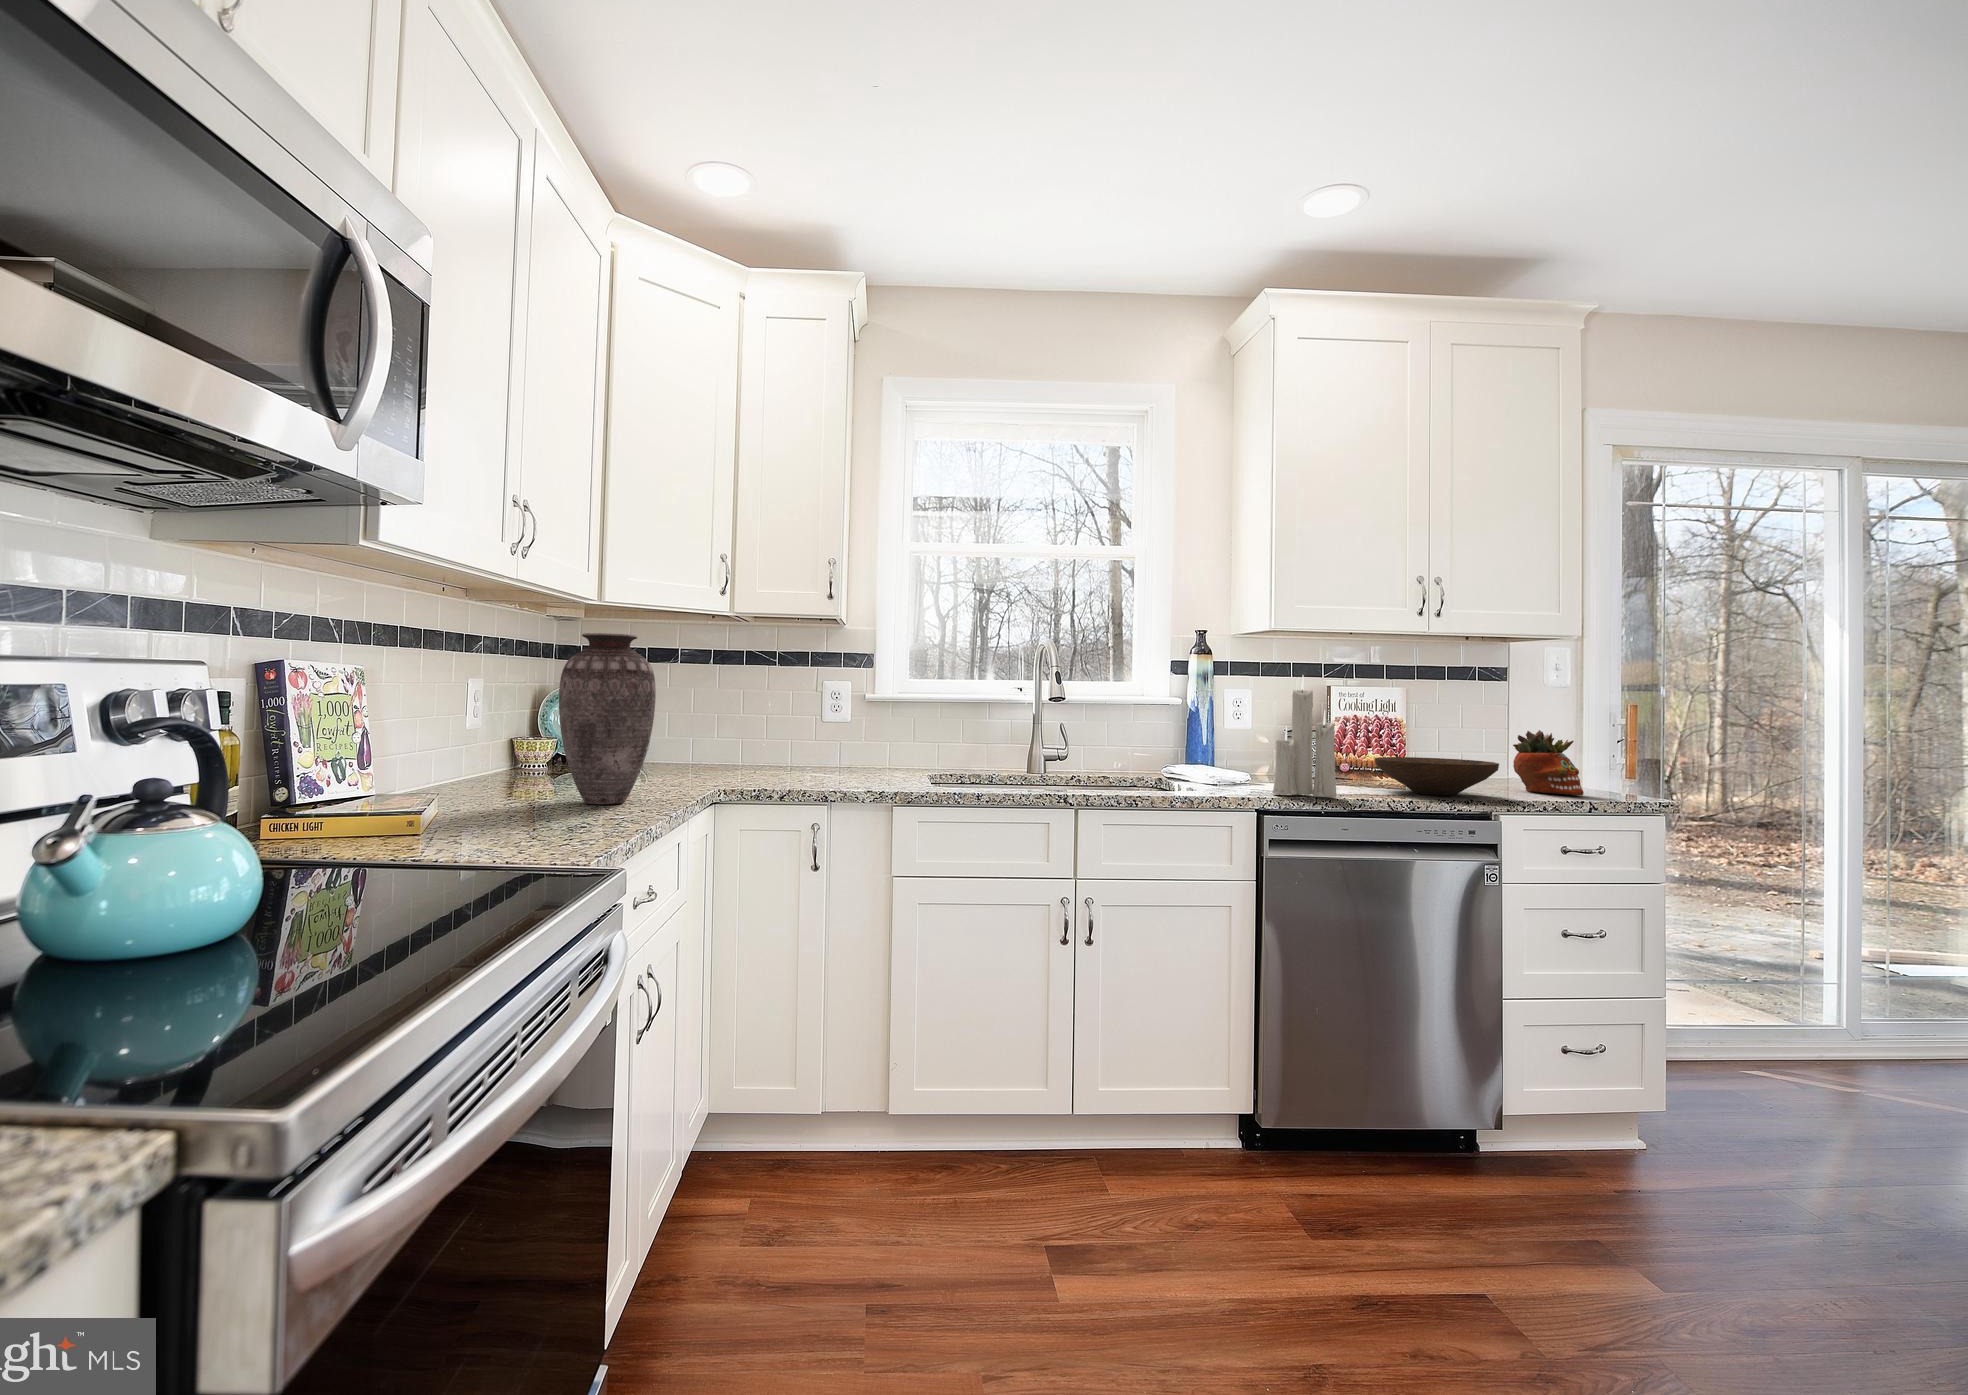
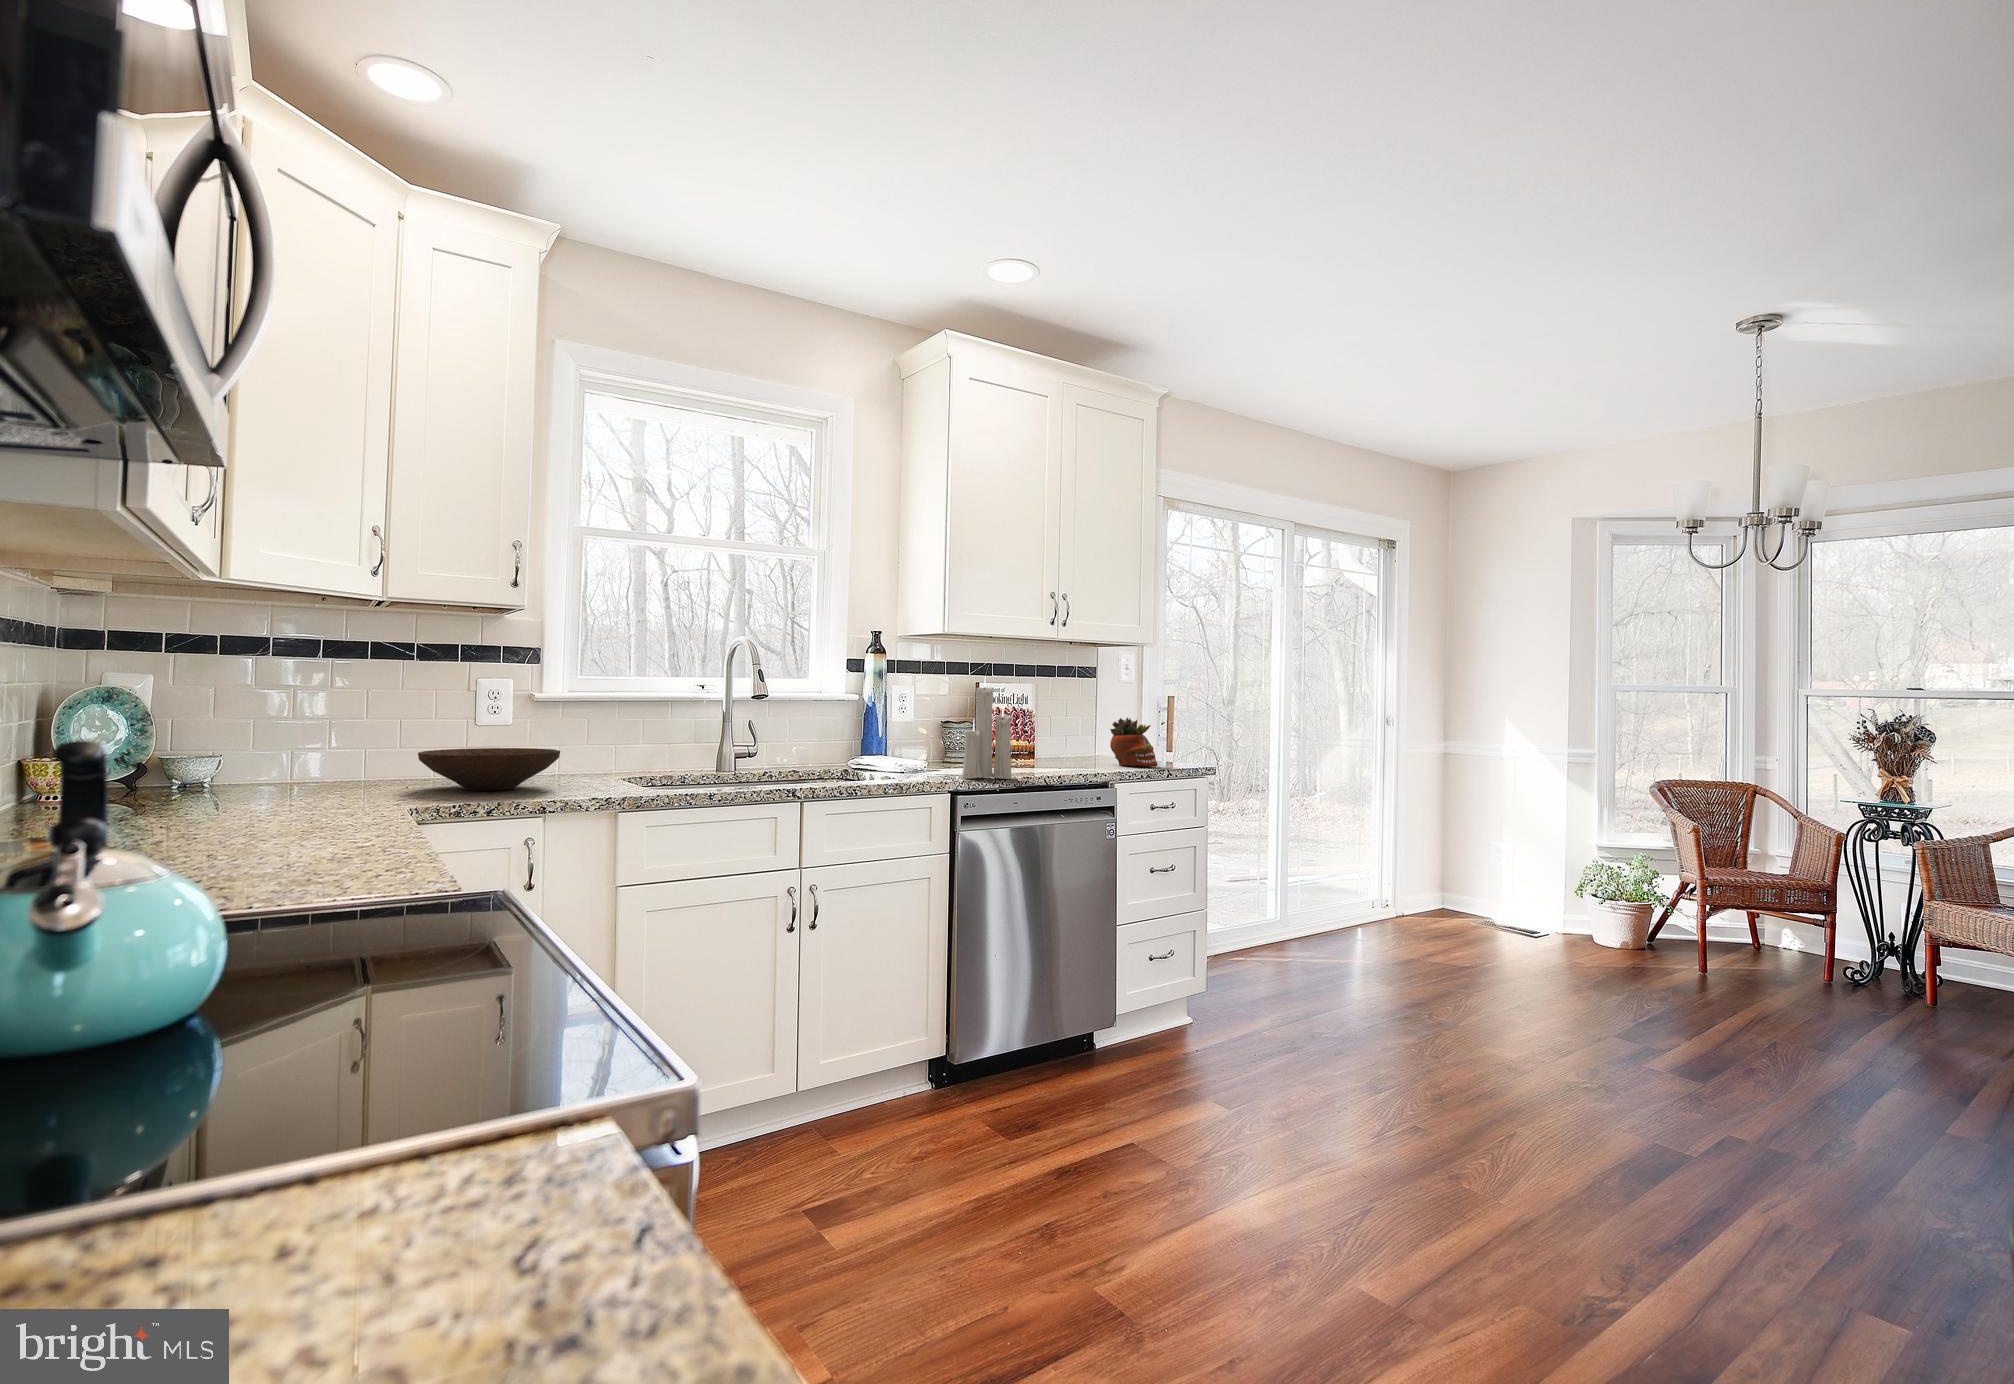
vase: present [559,633,656,804] -> none [228,624,366,835]
wooden bowl: present [1374,757,1499,795] -> present [418,748,560,790]

